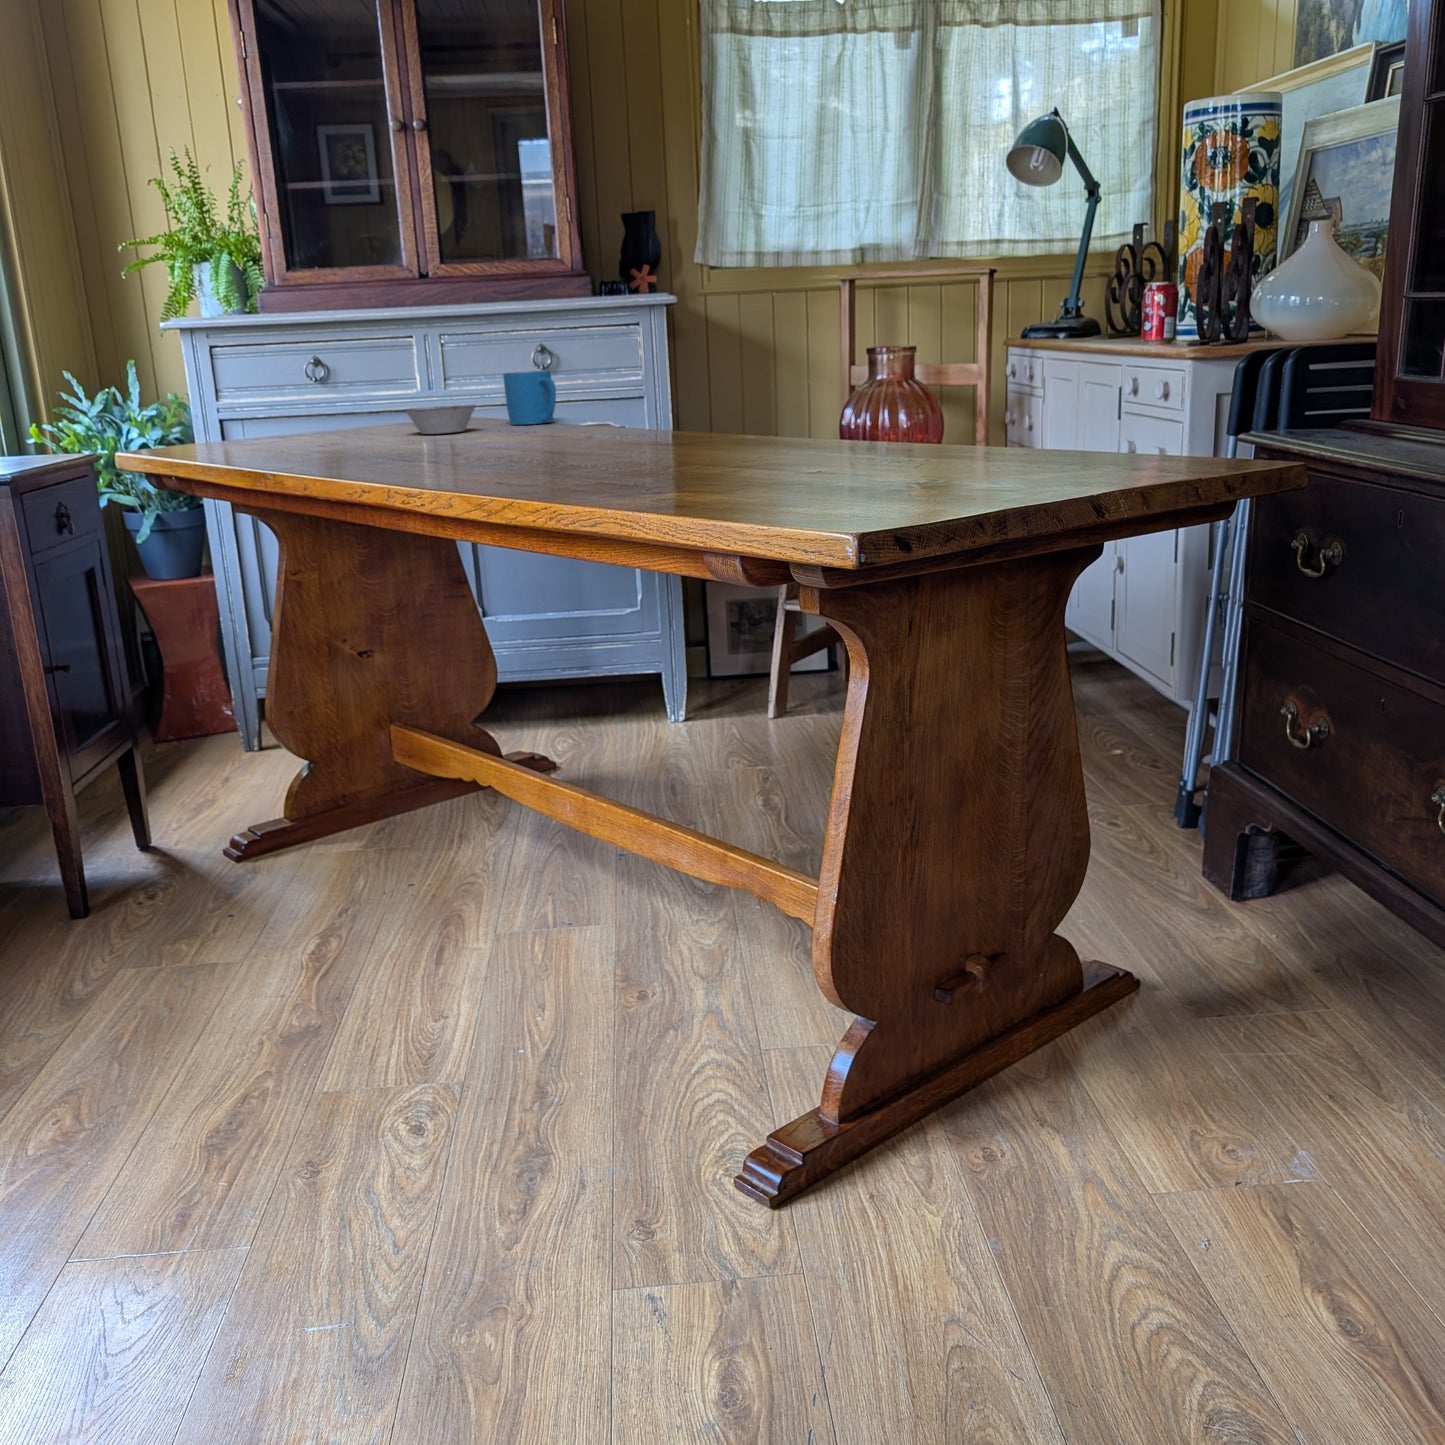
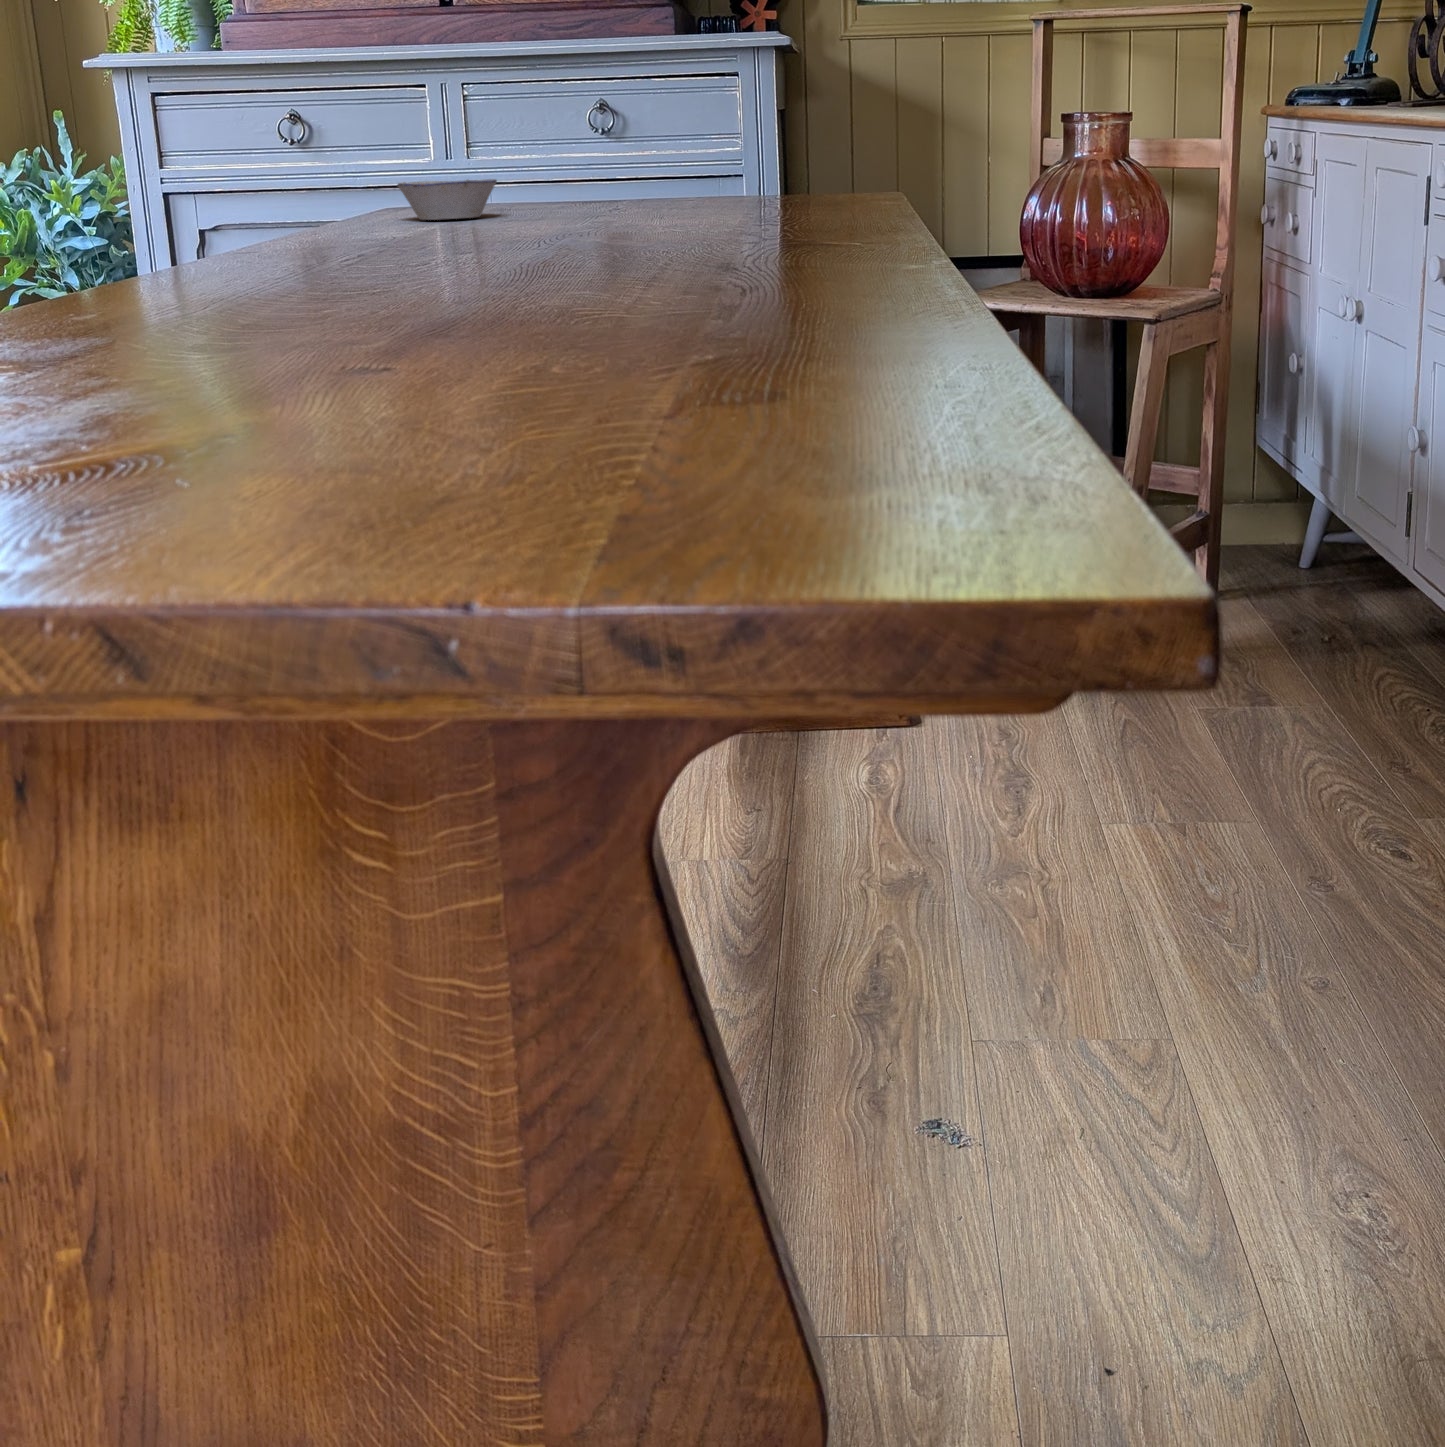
mug: present [503,371,556,424] -> none [539,133,611,210]

